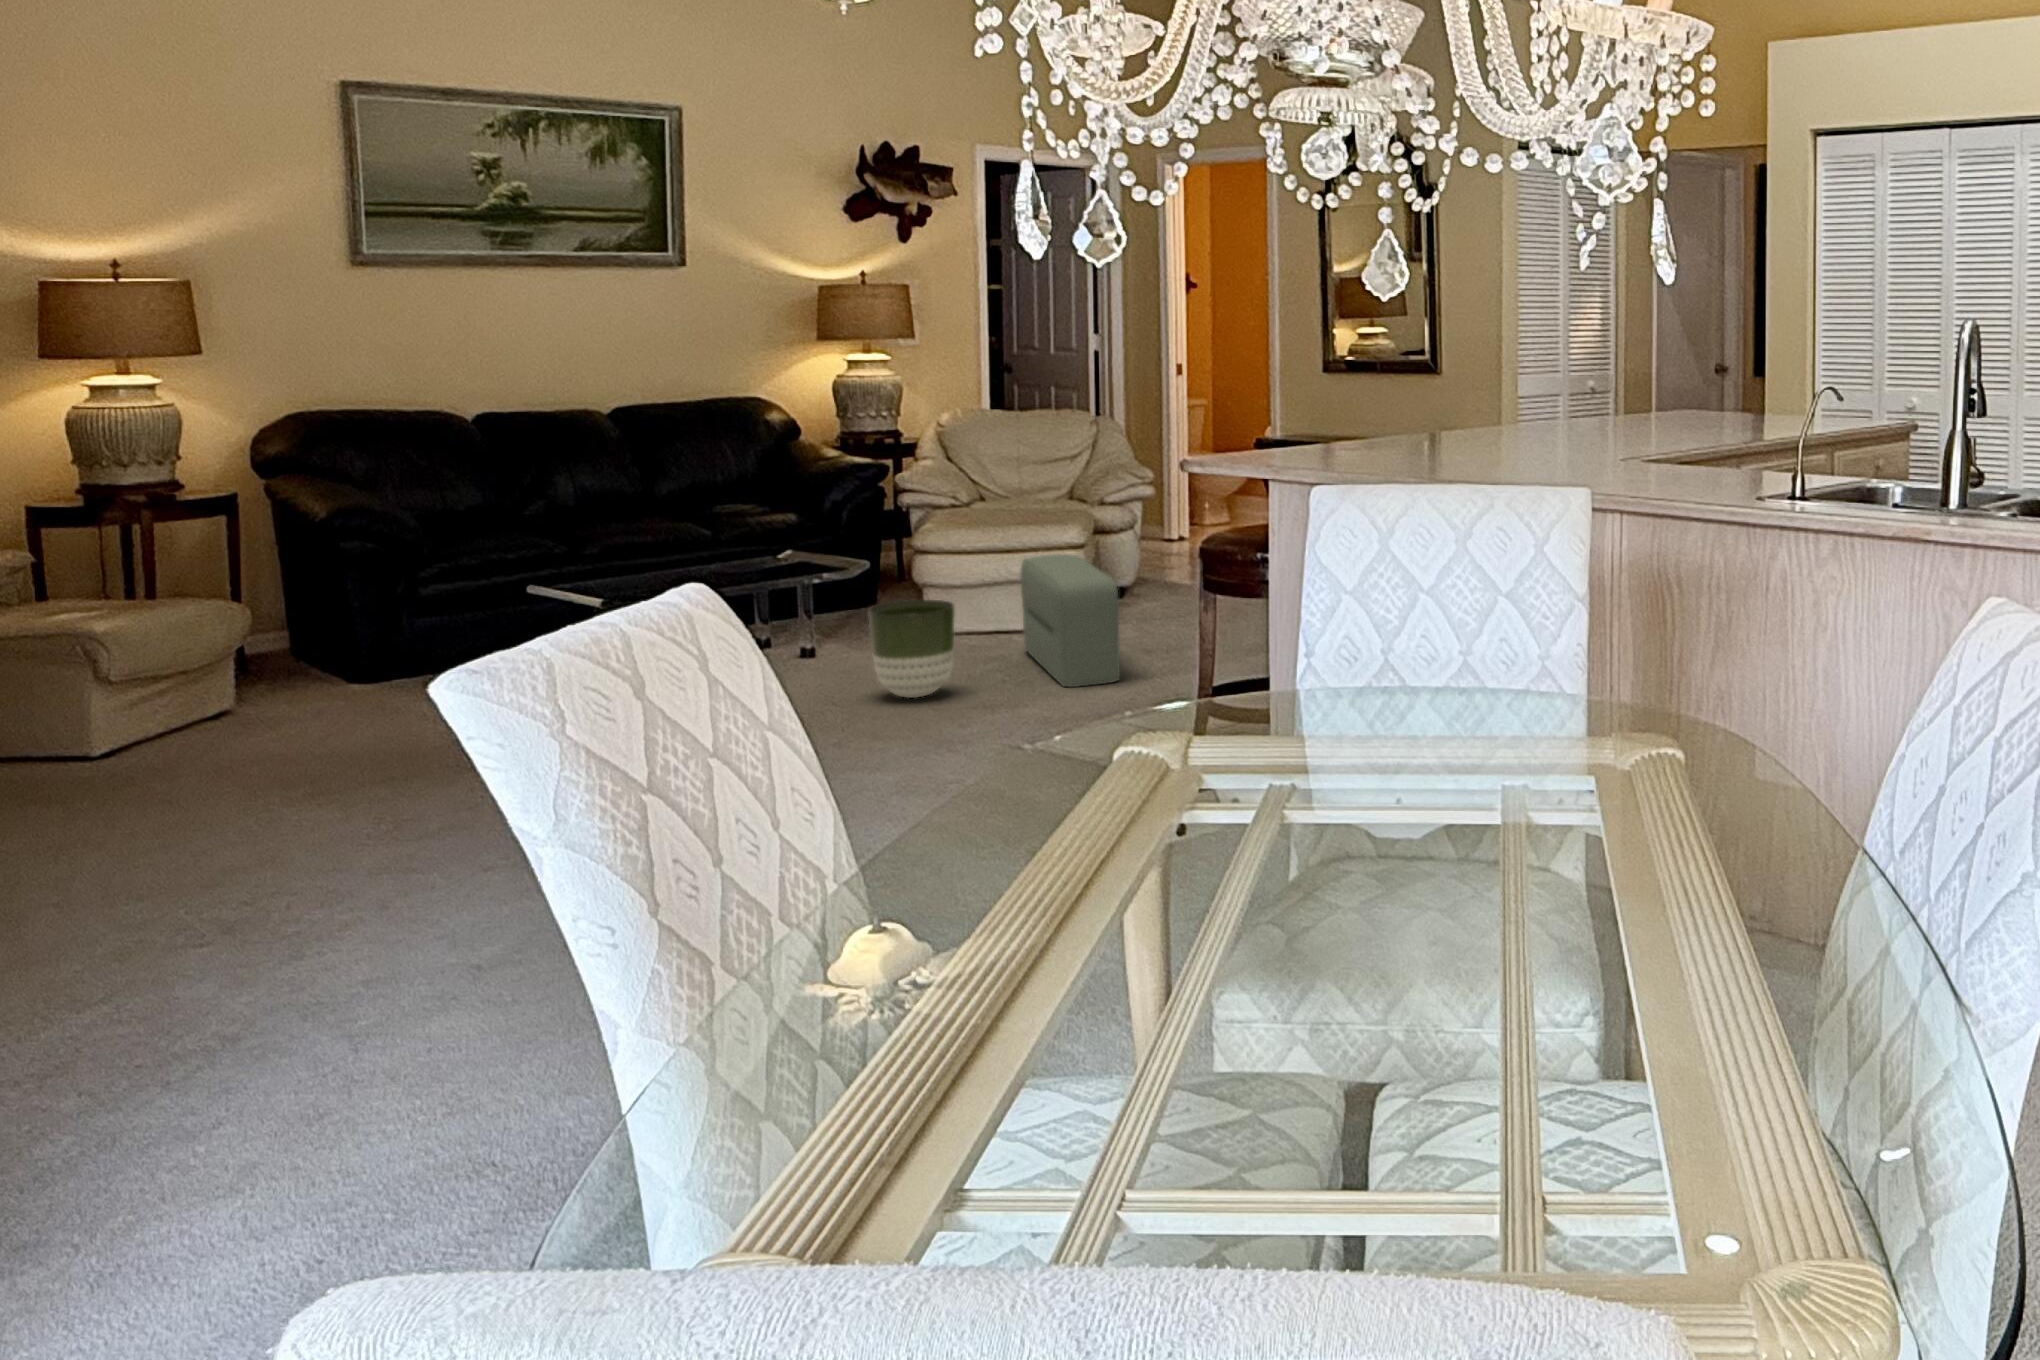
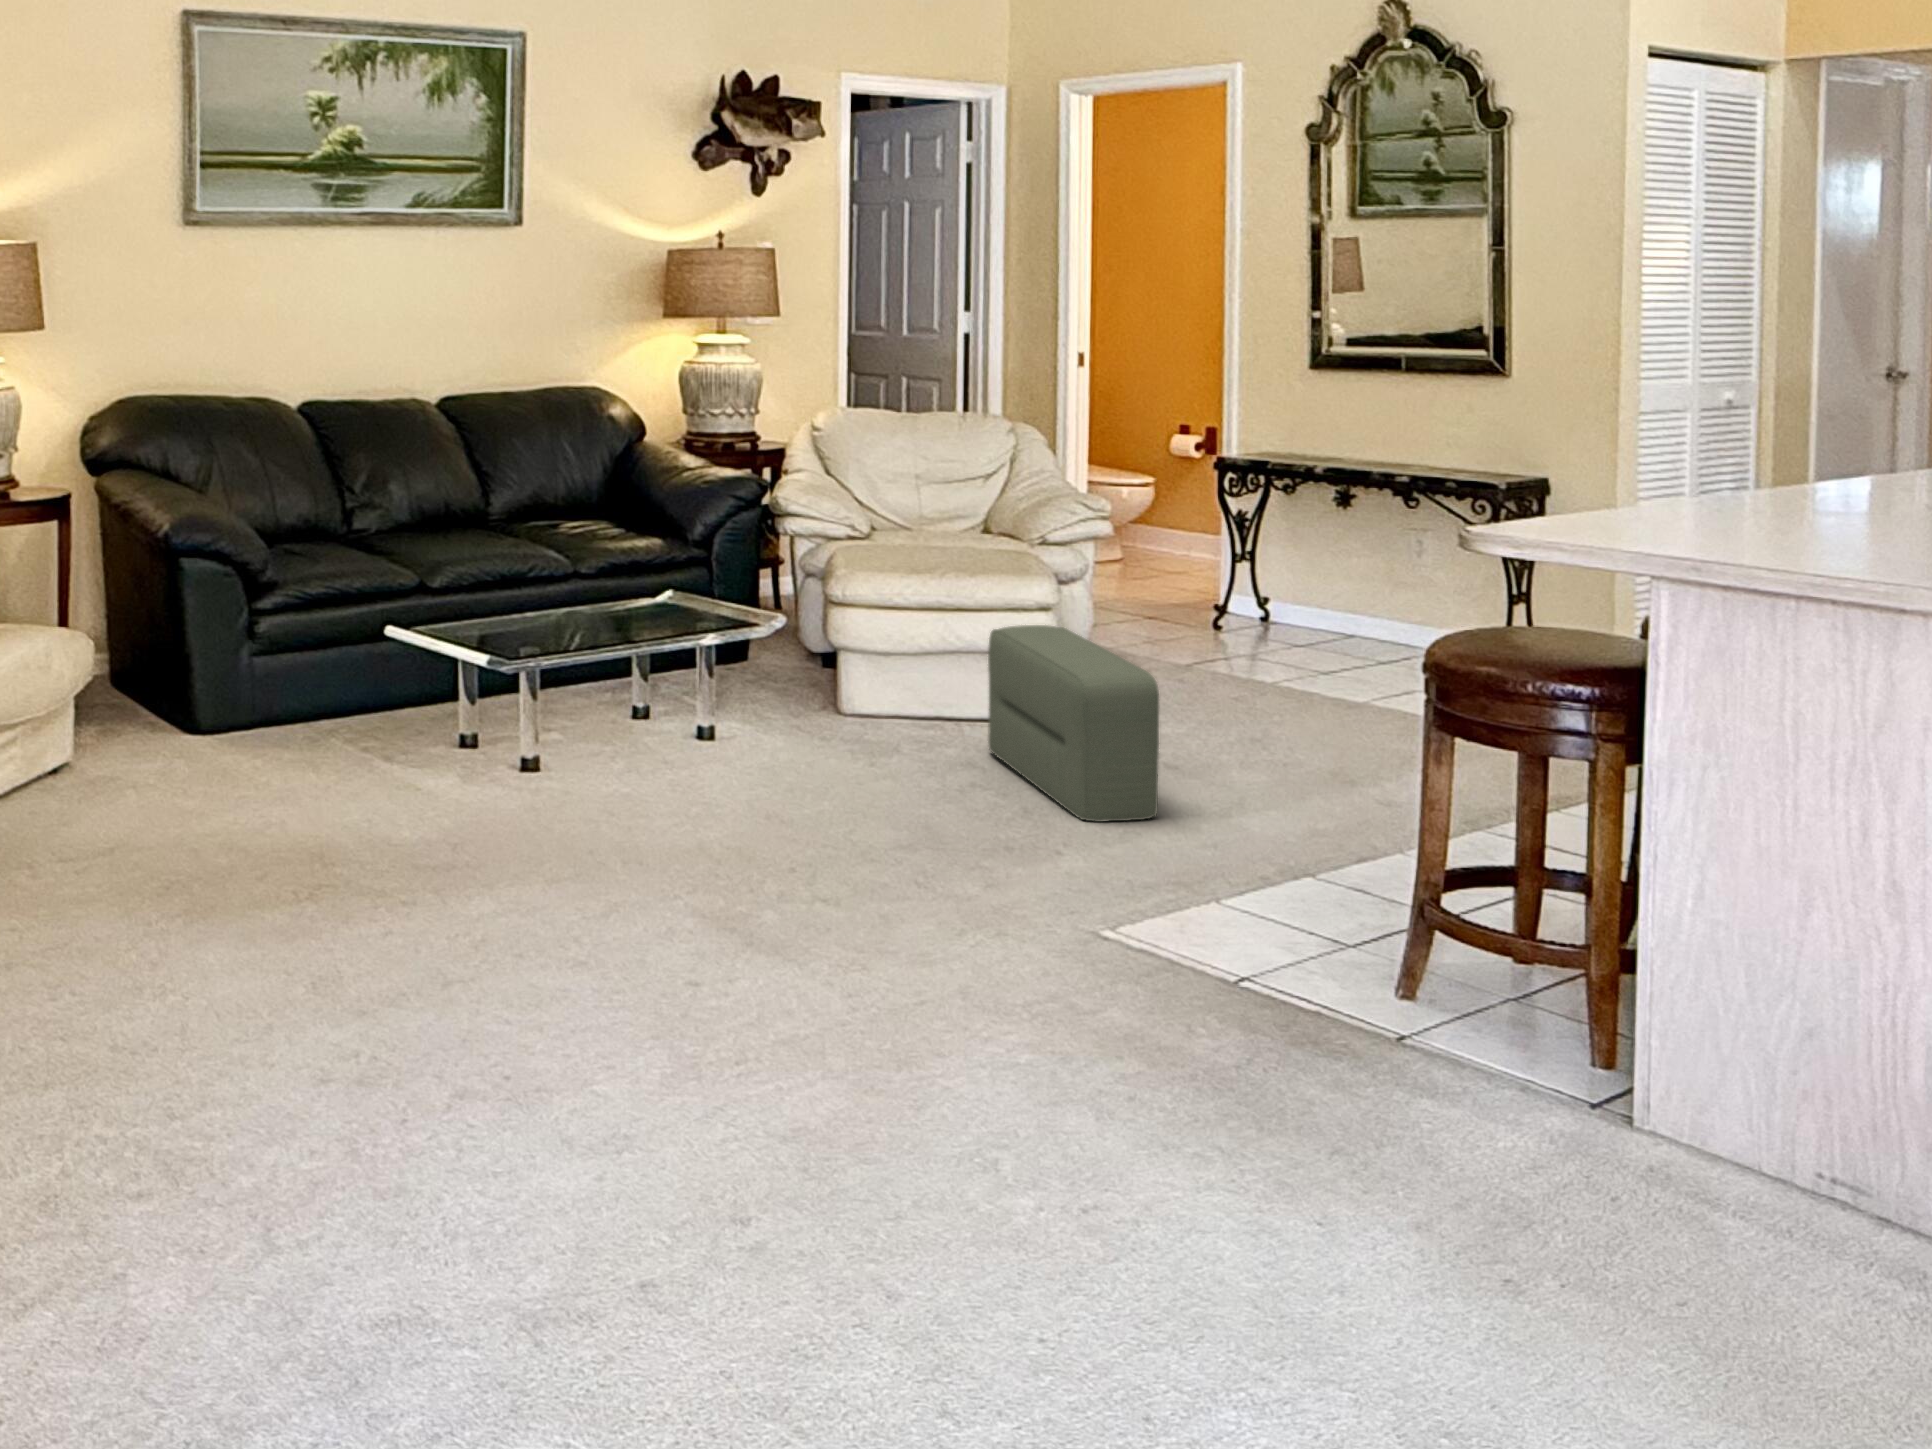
planter: present [868,600,955,698] -> none [831,685,942,820]

